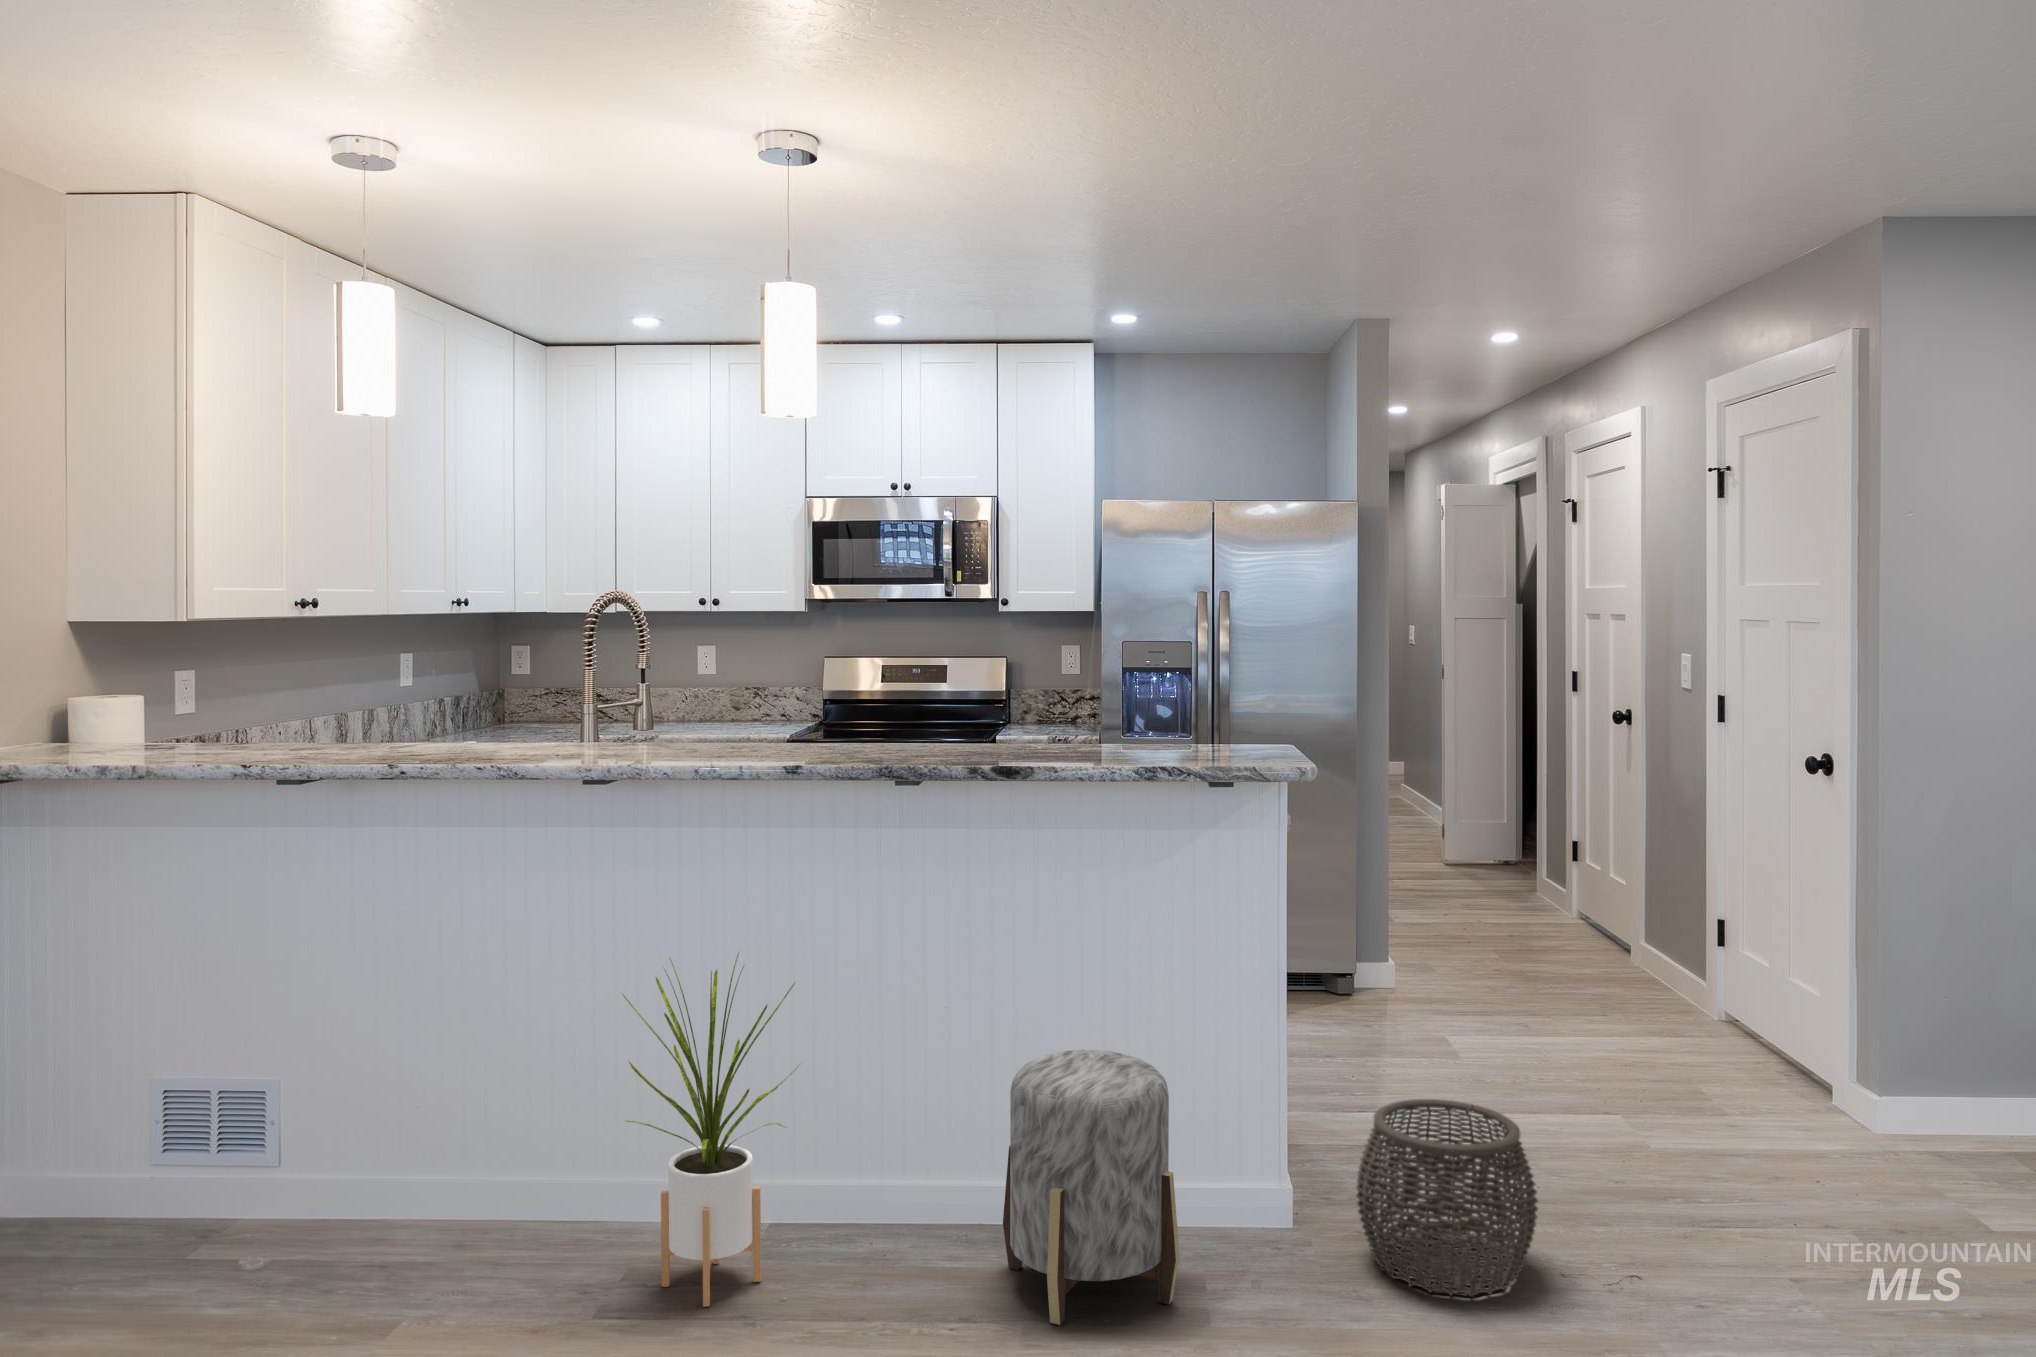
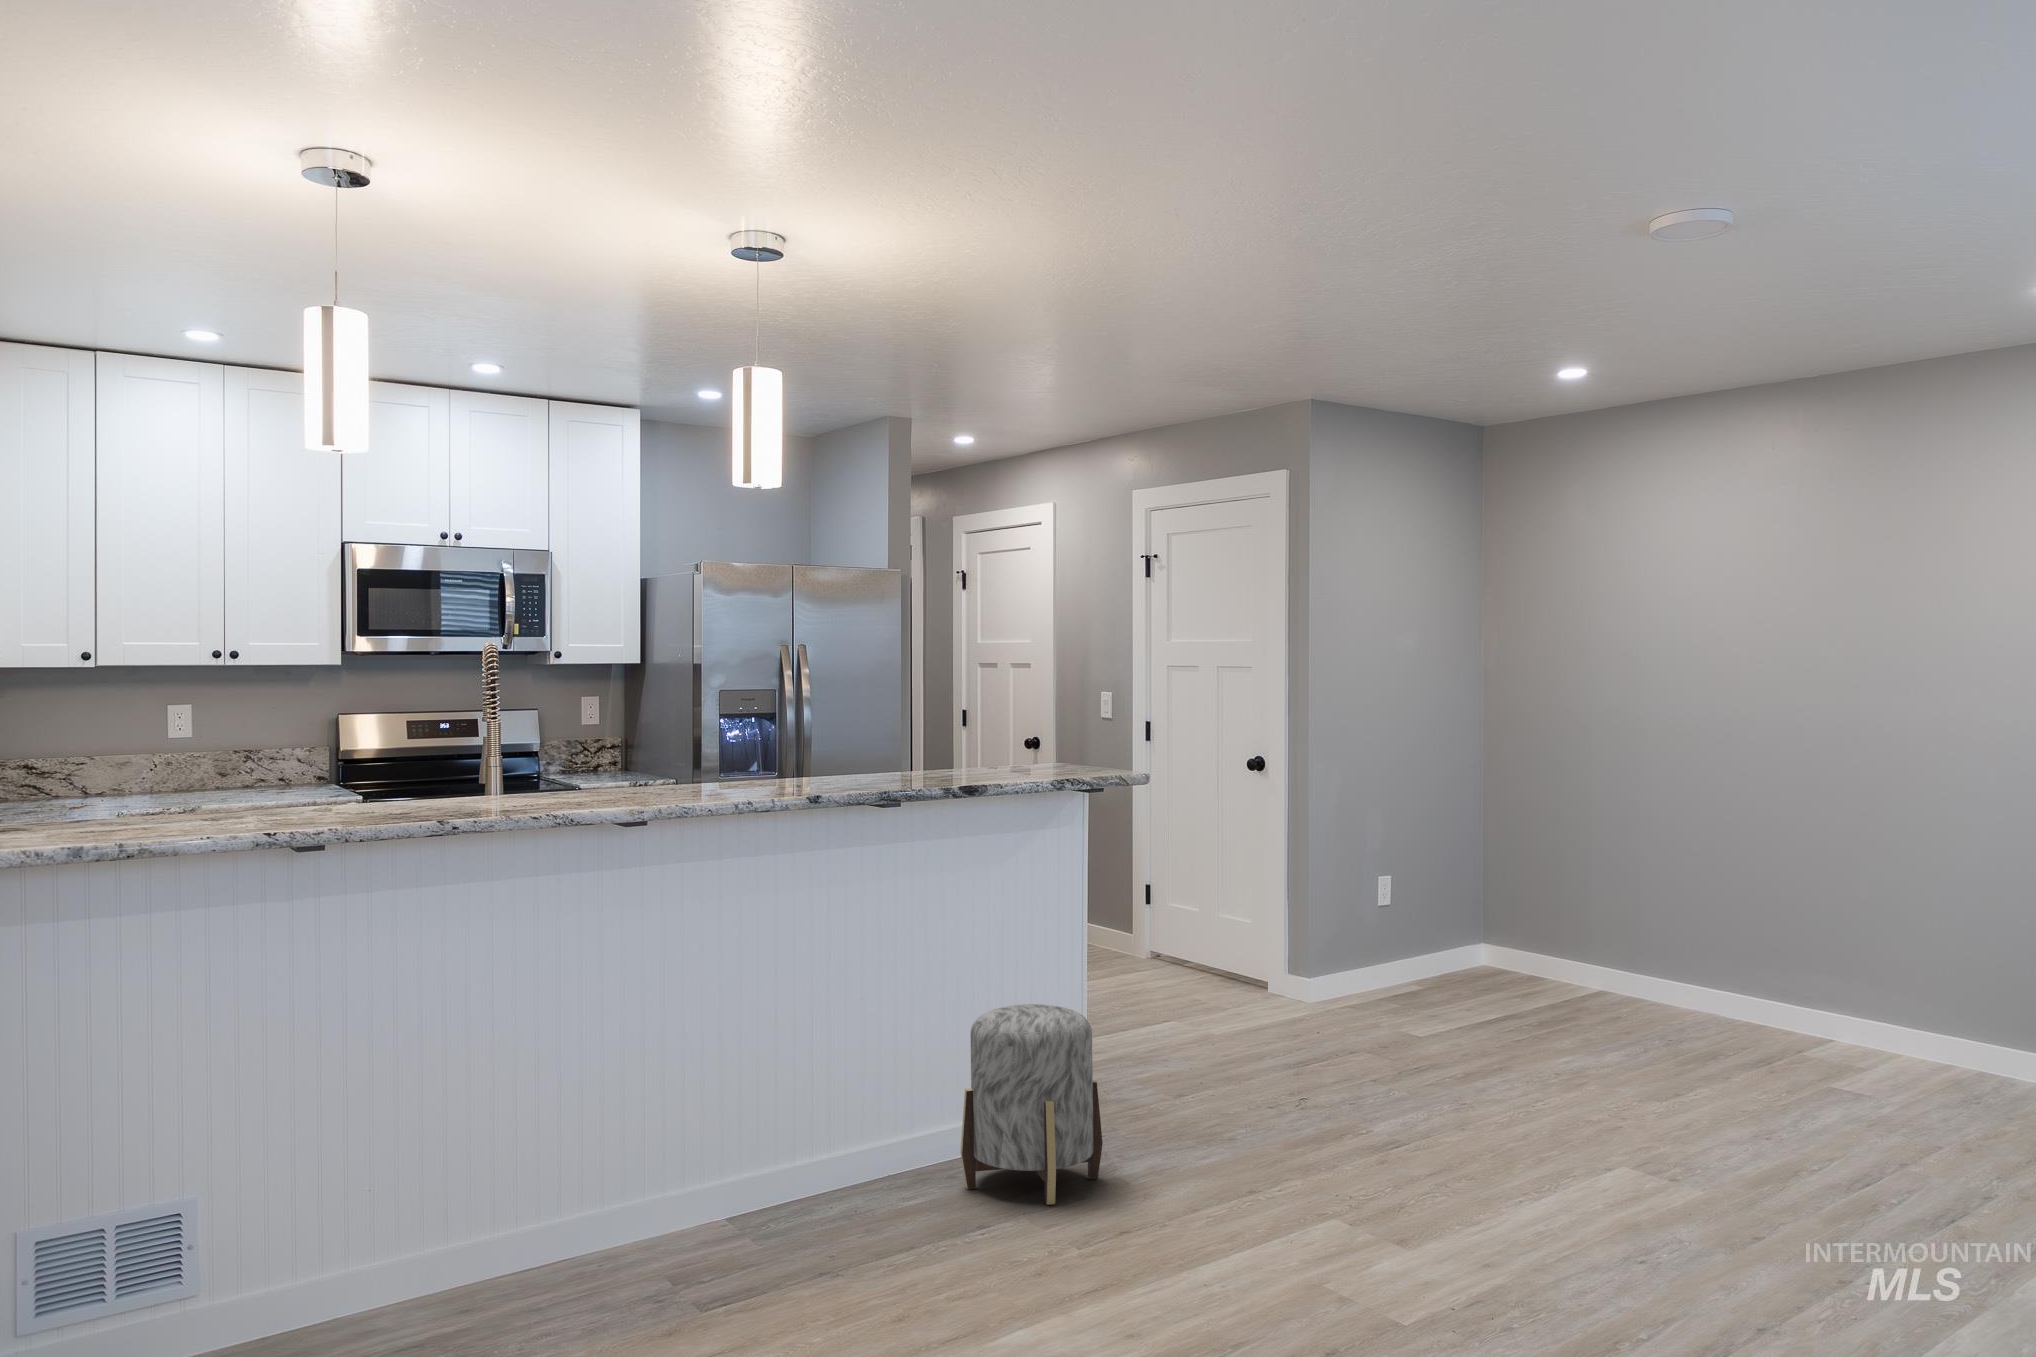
house plant: present [622,952,799,1307] -> none [702,959,858,1263]
woven basket: present [1356,1099,1538,1297] -> none [1148,1011,1270,1137]

